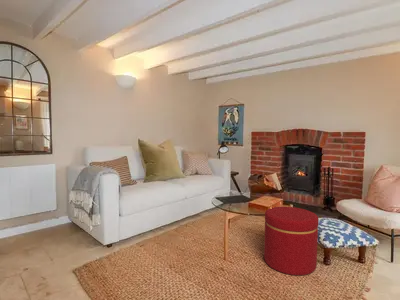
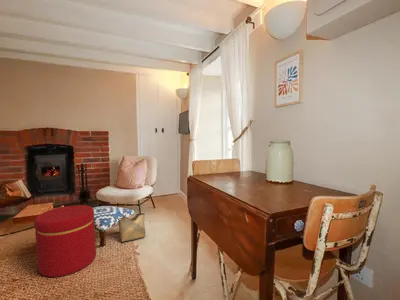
woven basket: none [349,225,390,280] -> present [118,202,145,242]

